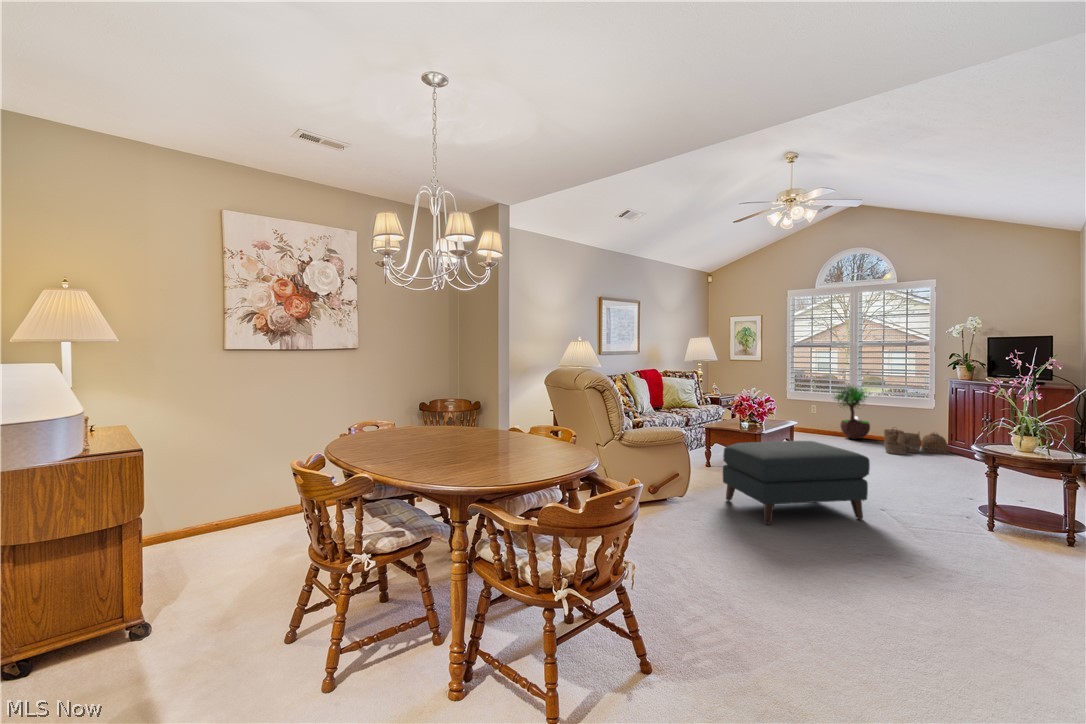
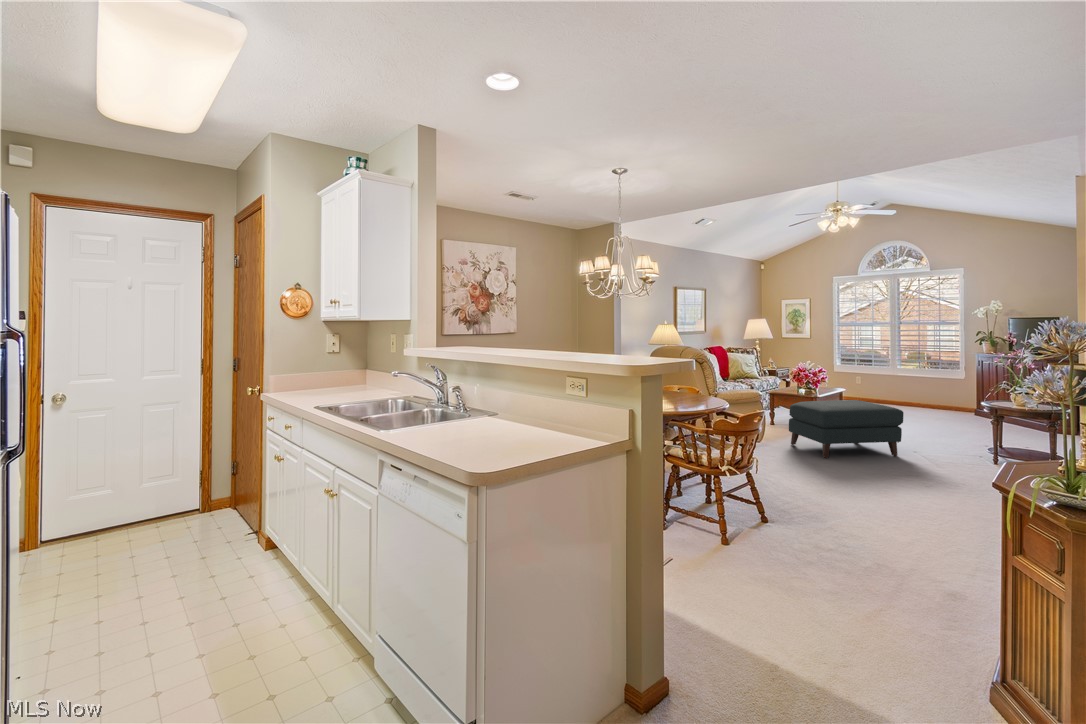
potted tree: present [834,385,870,439] -> none [874,355,909,404]
woven basket: present [884,429,947,454] -> none [918,394,973,415]

